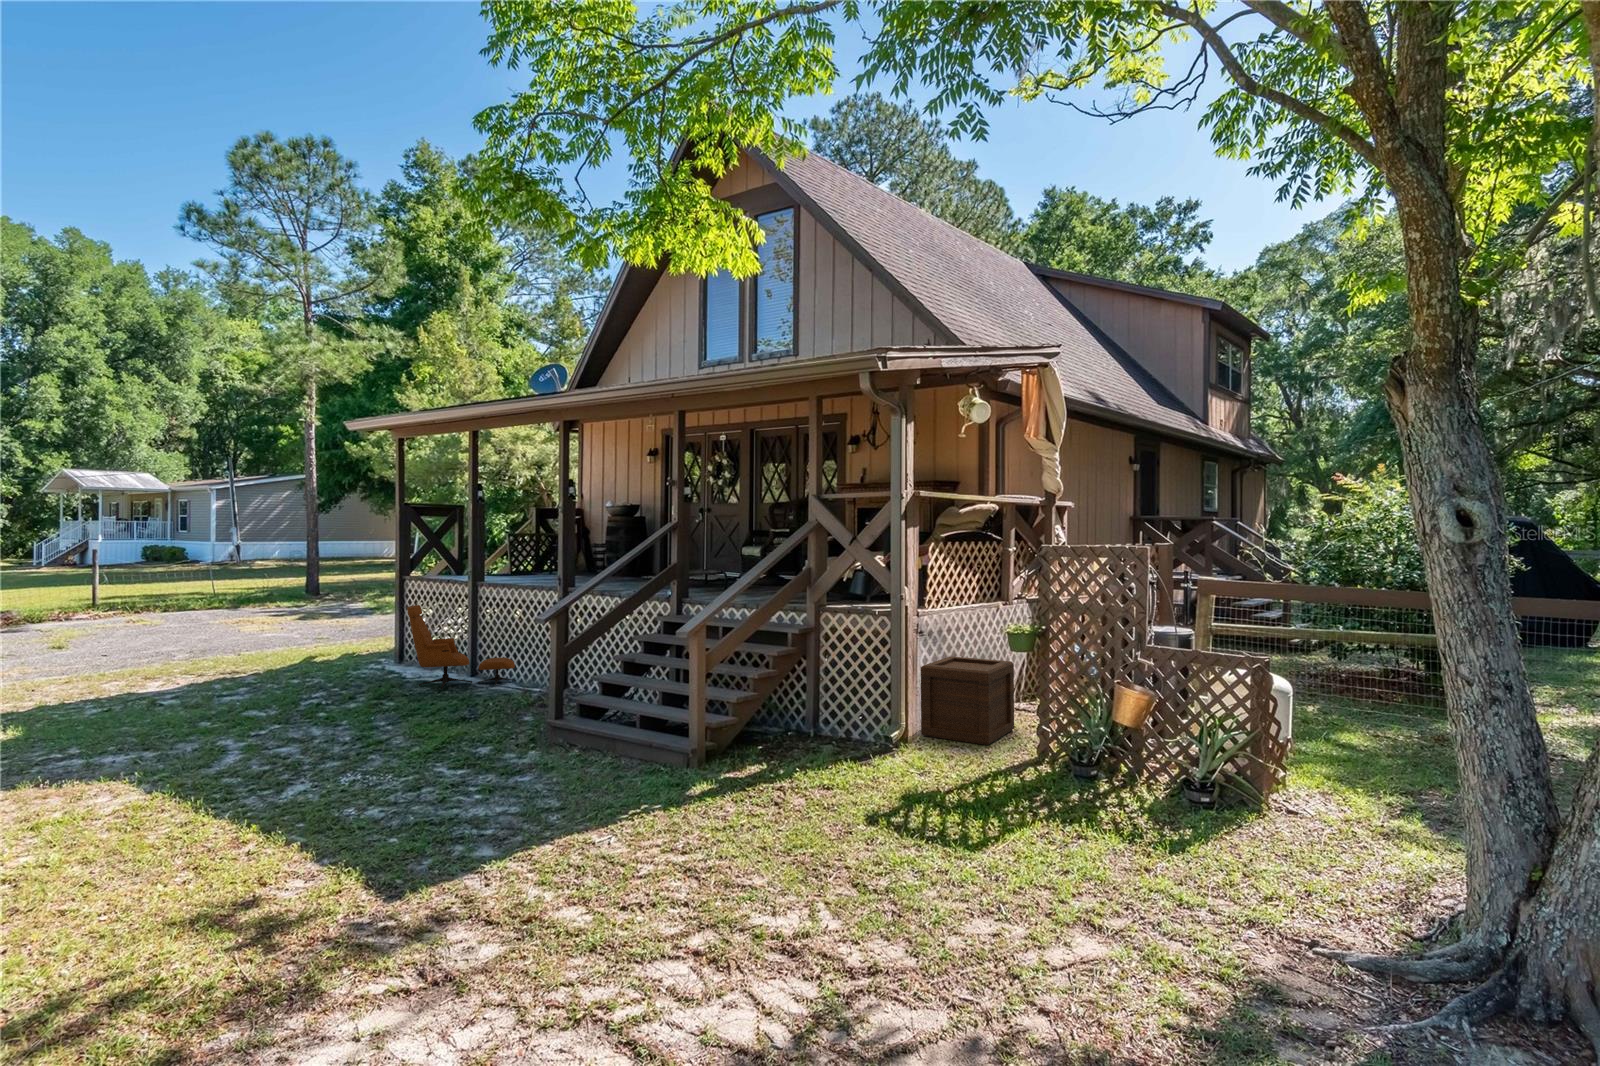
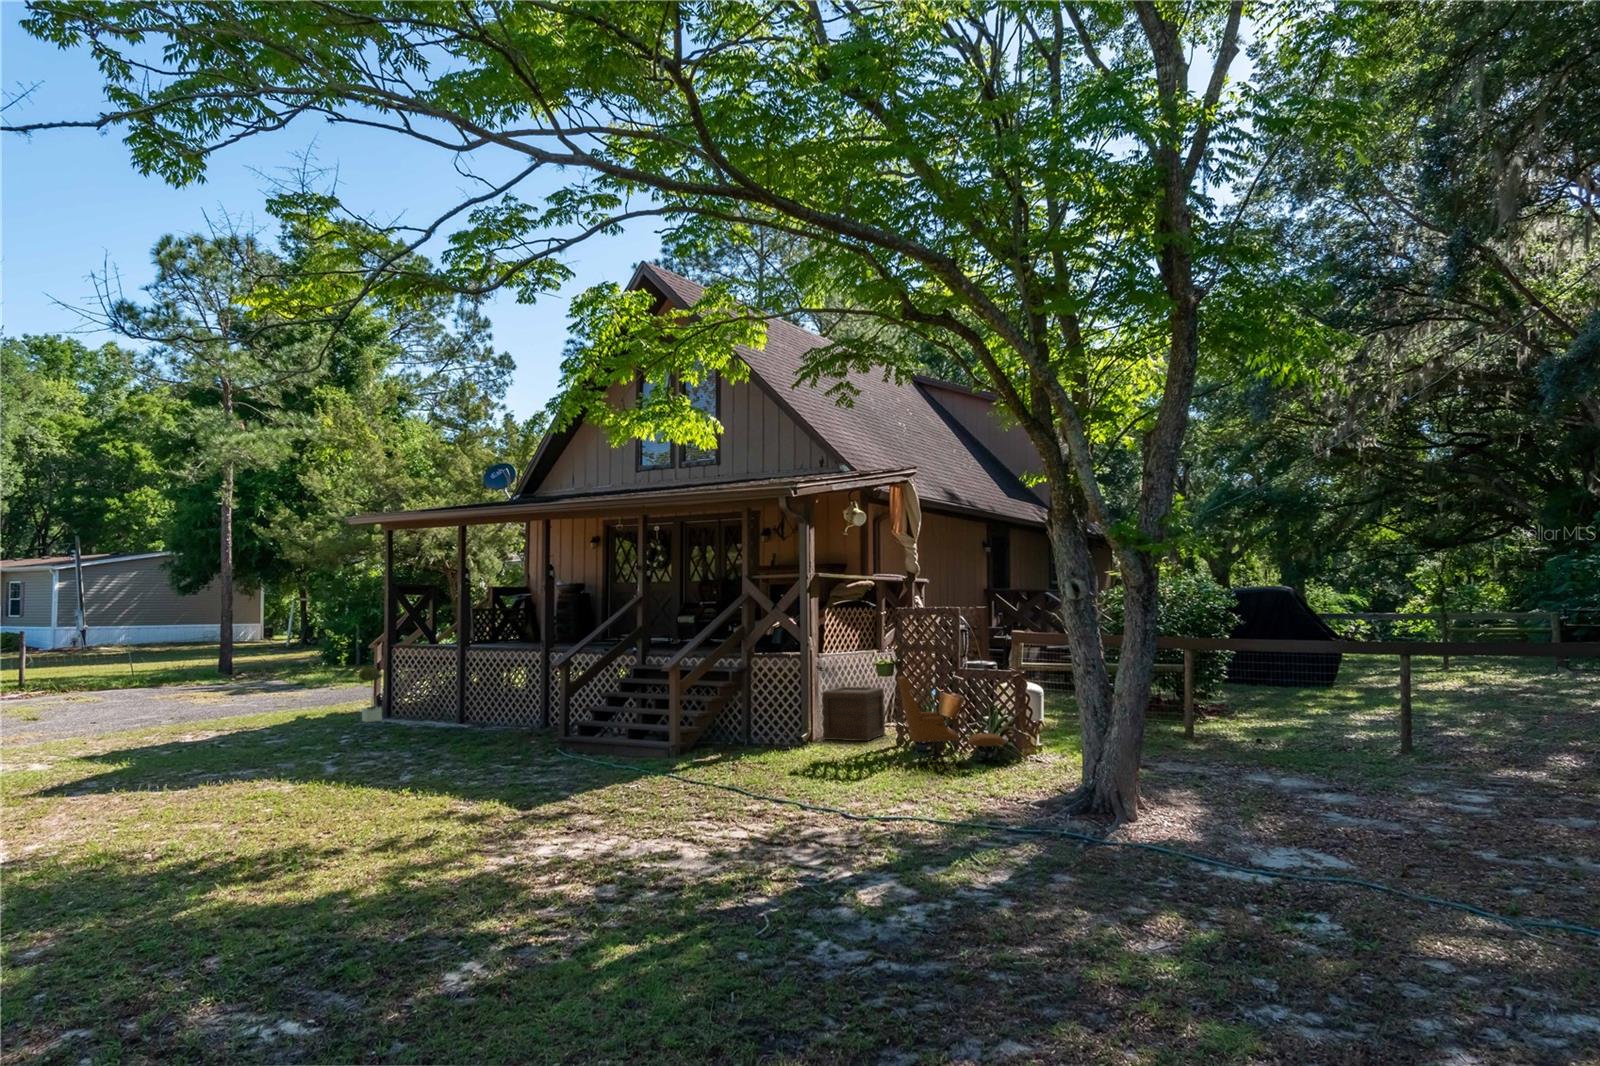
potted tree: none [364,599,395,667] -> present [359,666,382,722]
lounge chair: present [407,605,516,689] -> present [898,676,1005,764]

